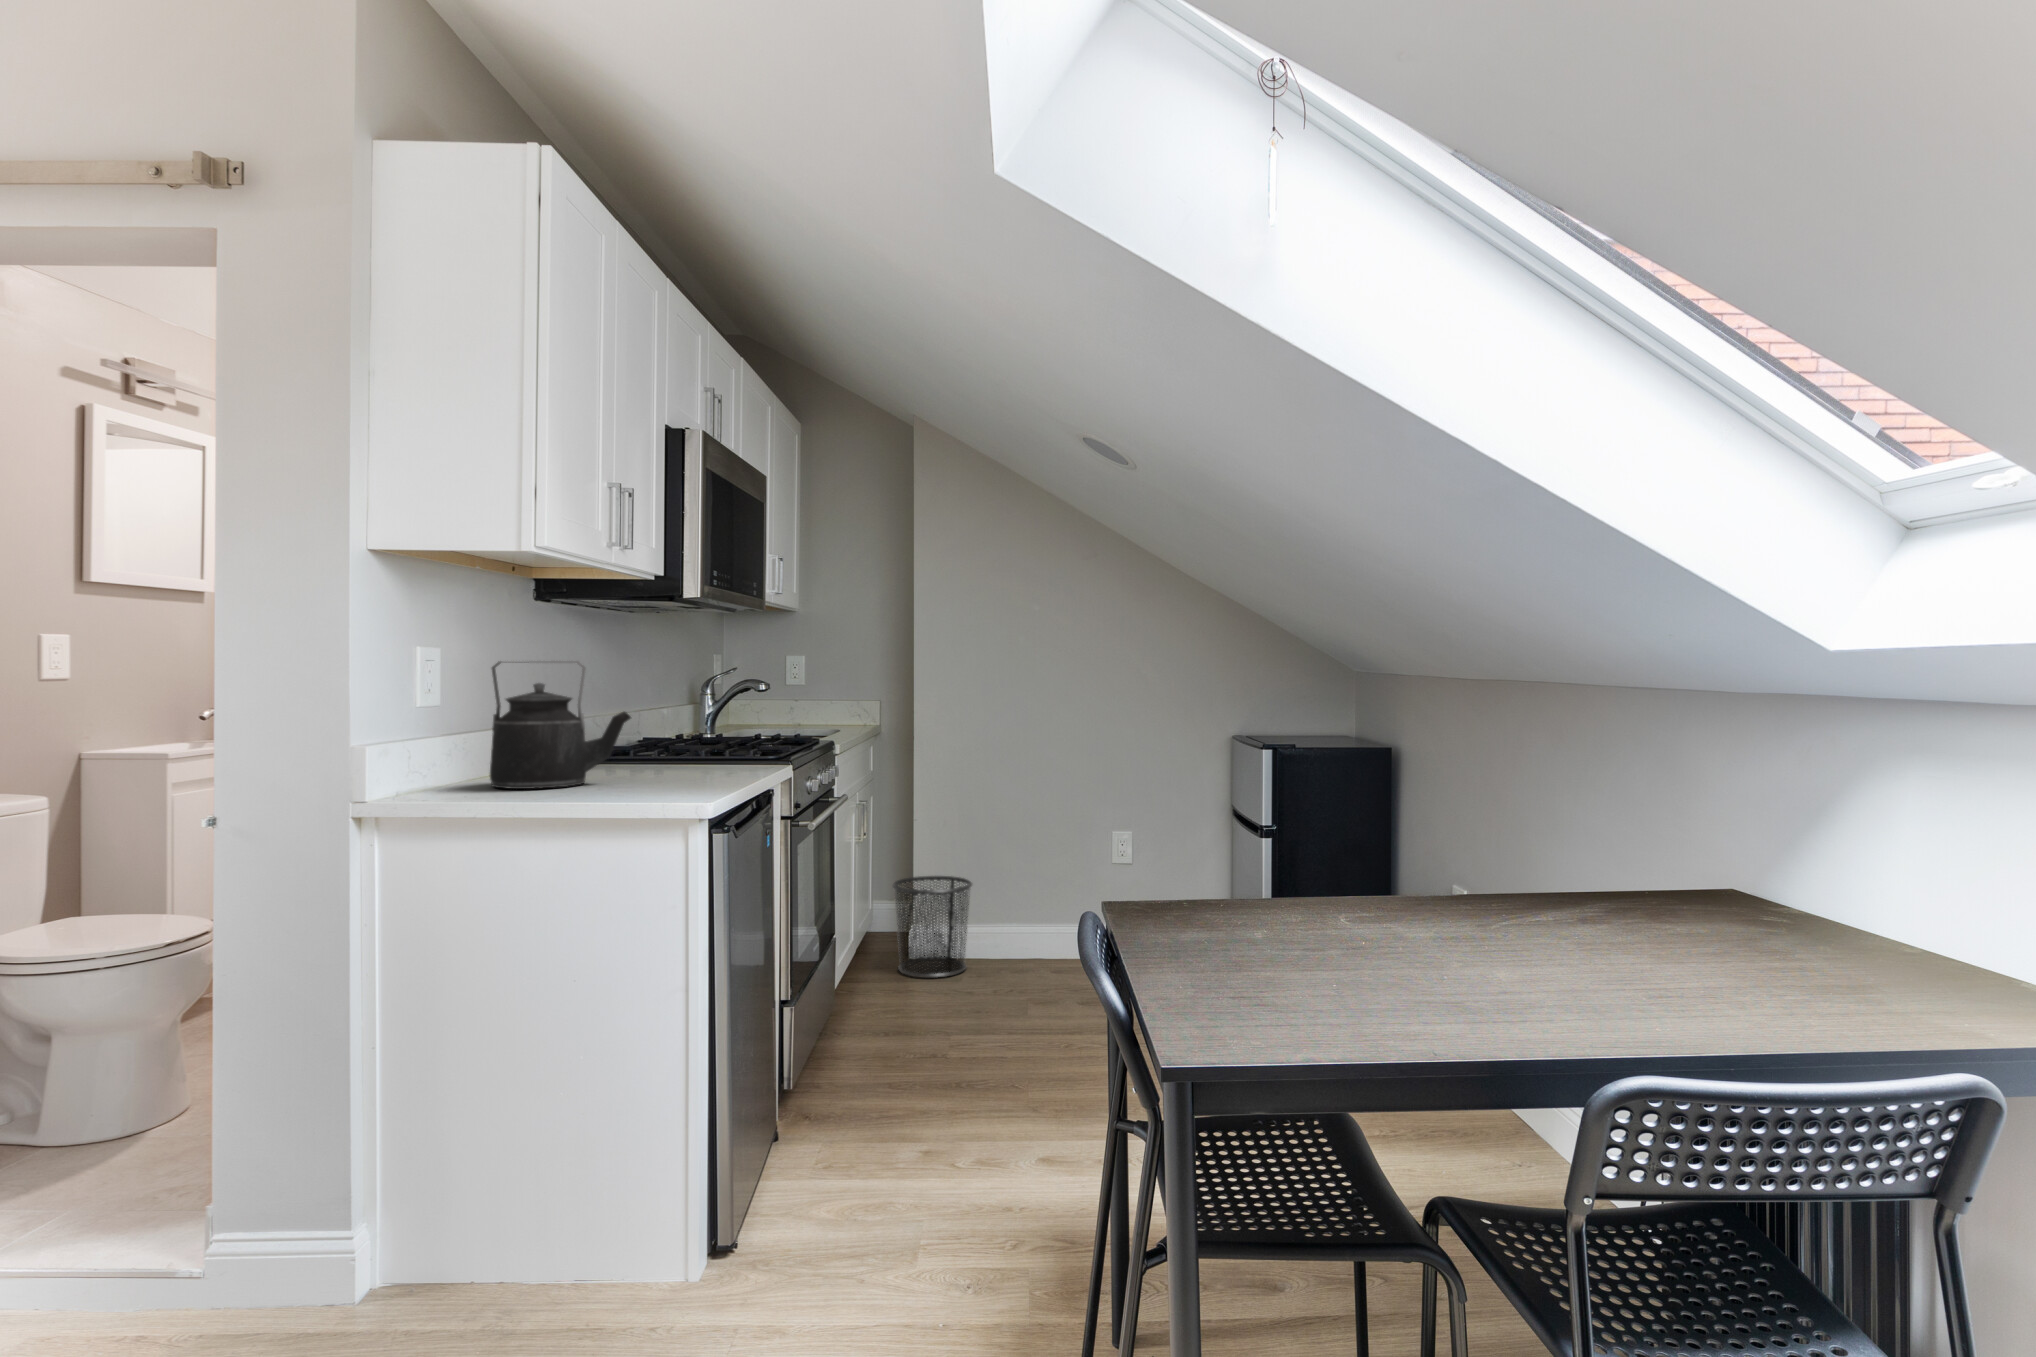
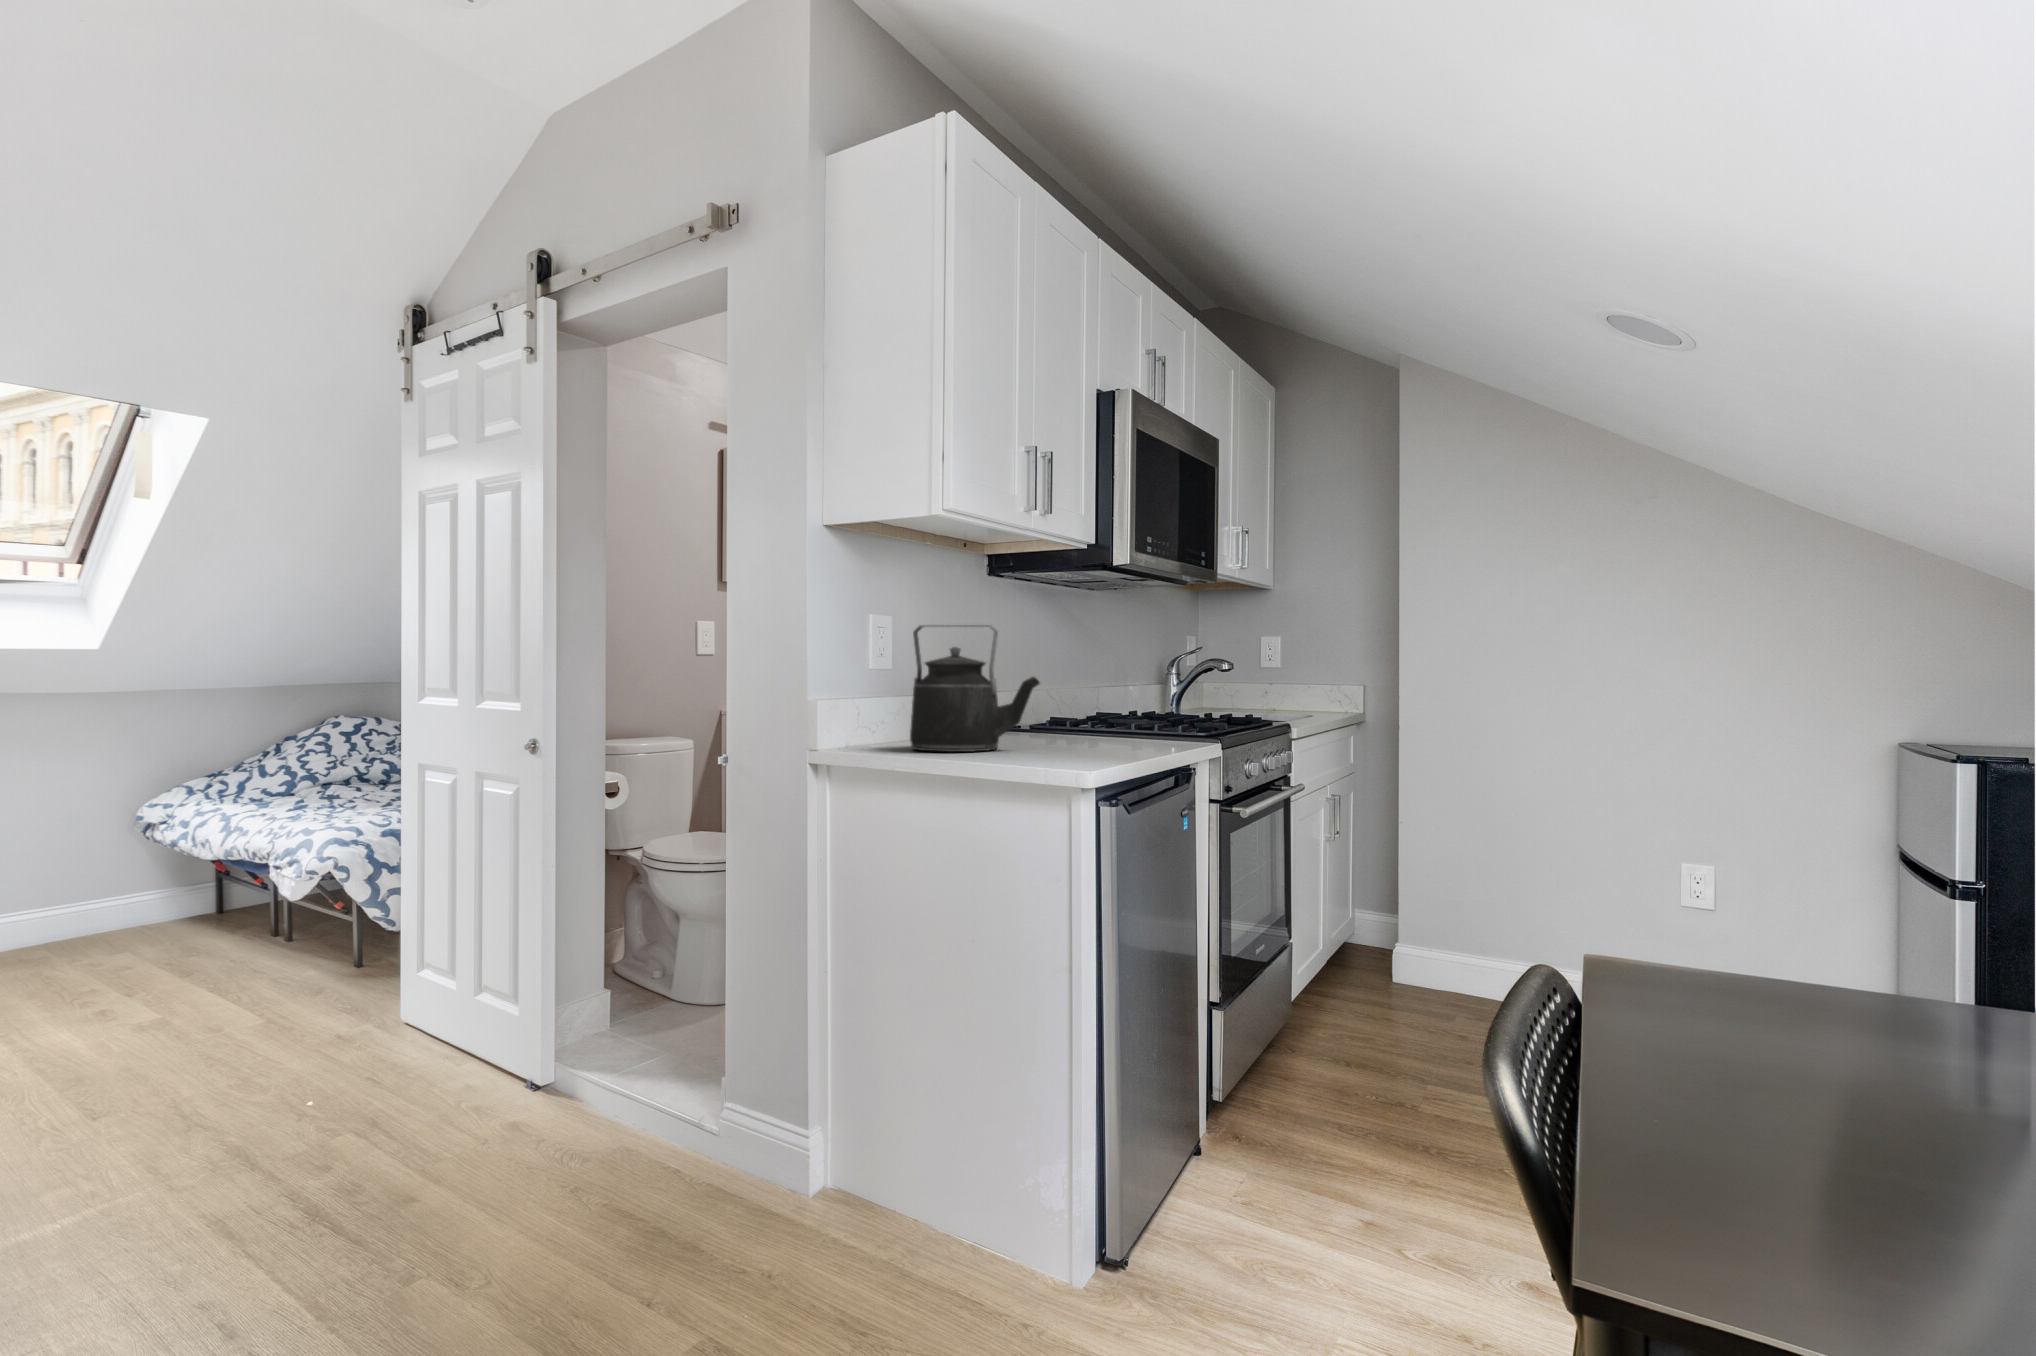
waste bin: present [892,876,972,978] -> none [1367,883,1465,1001]

